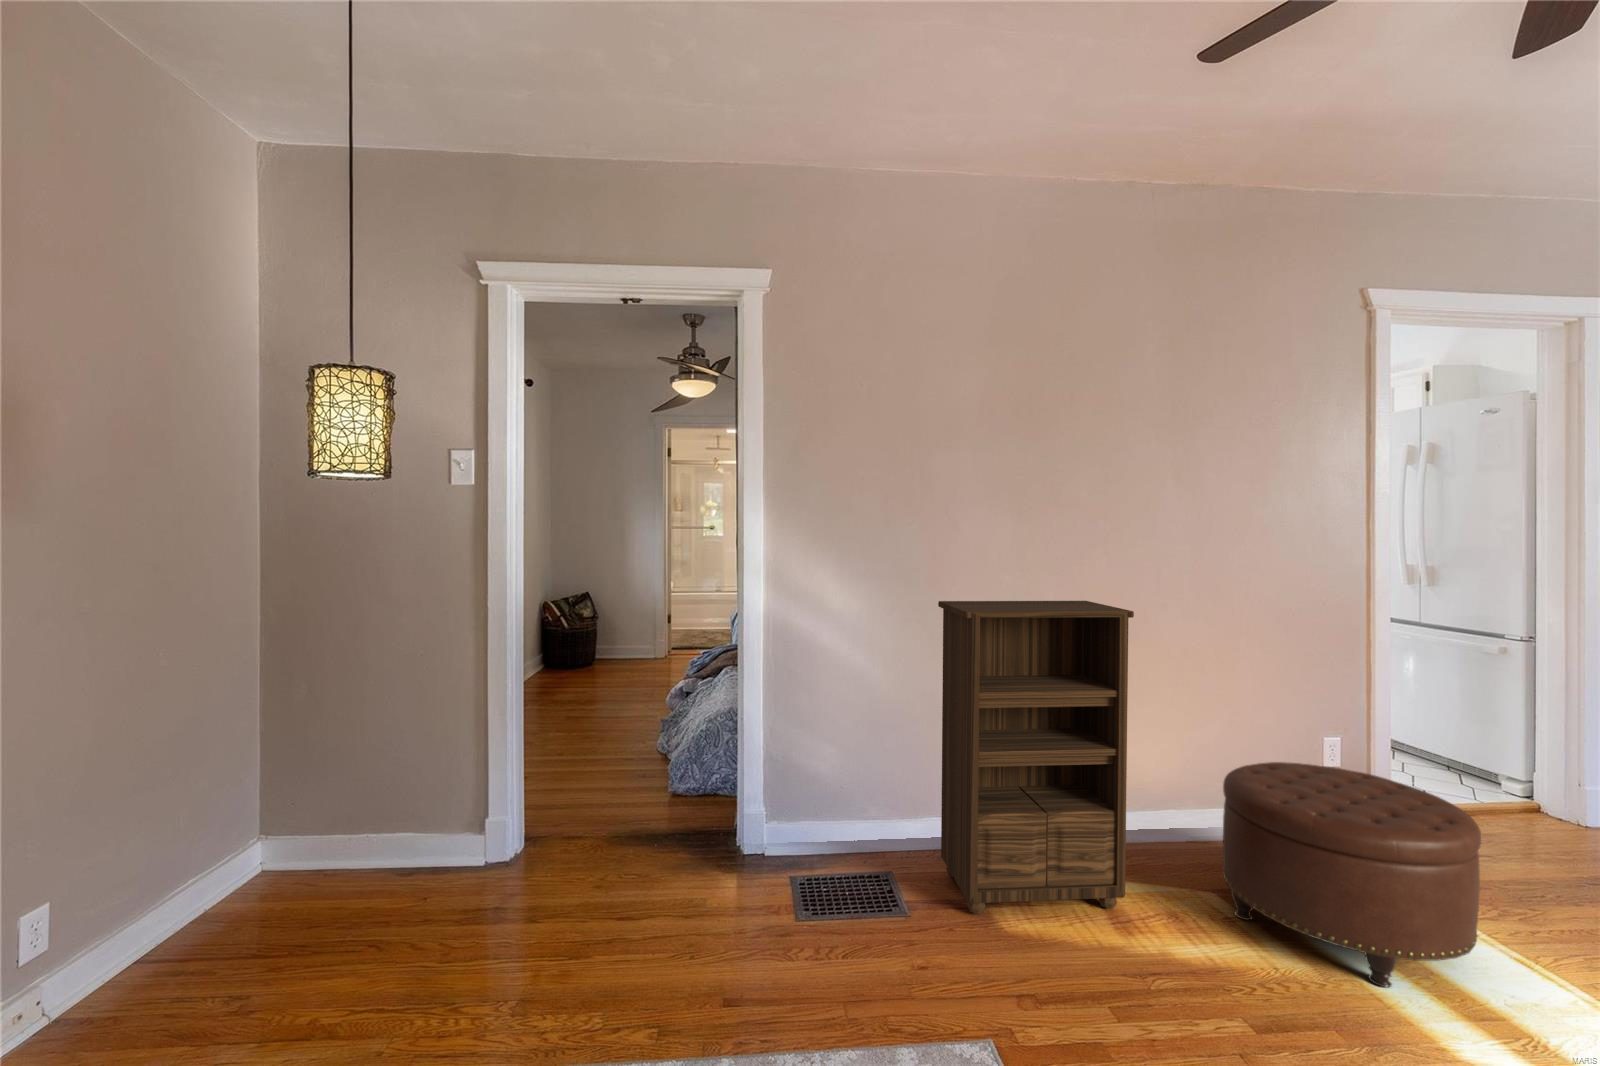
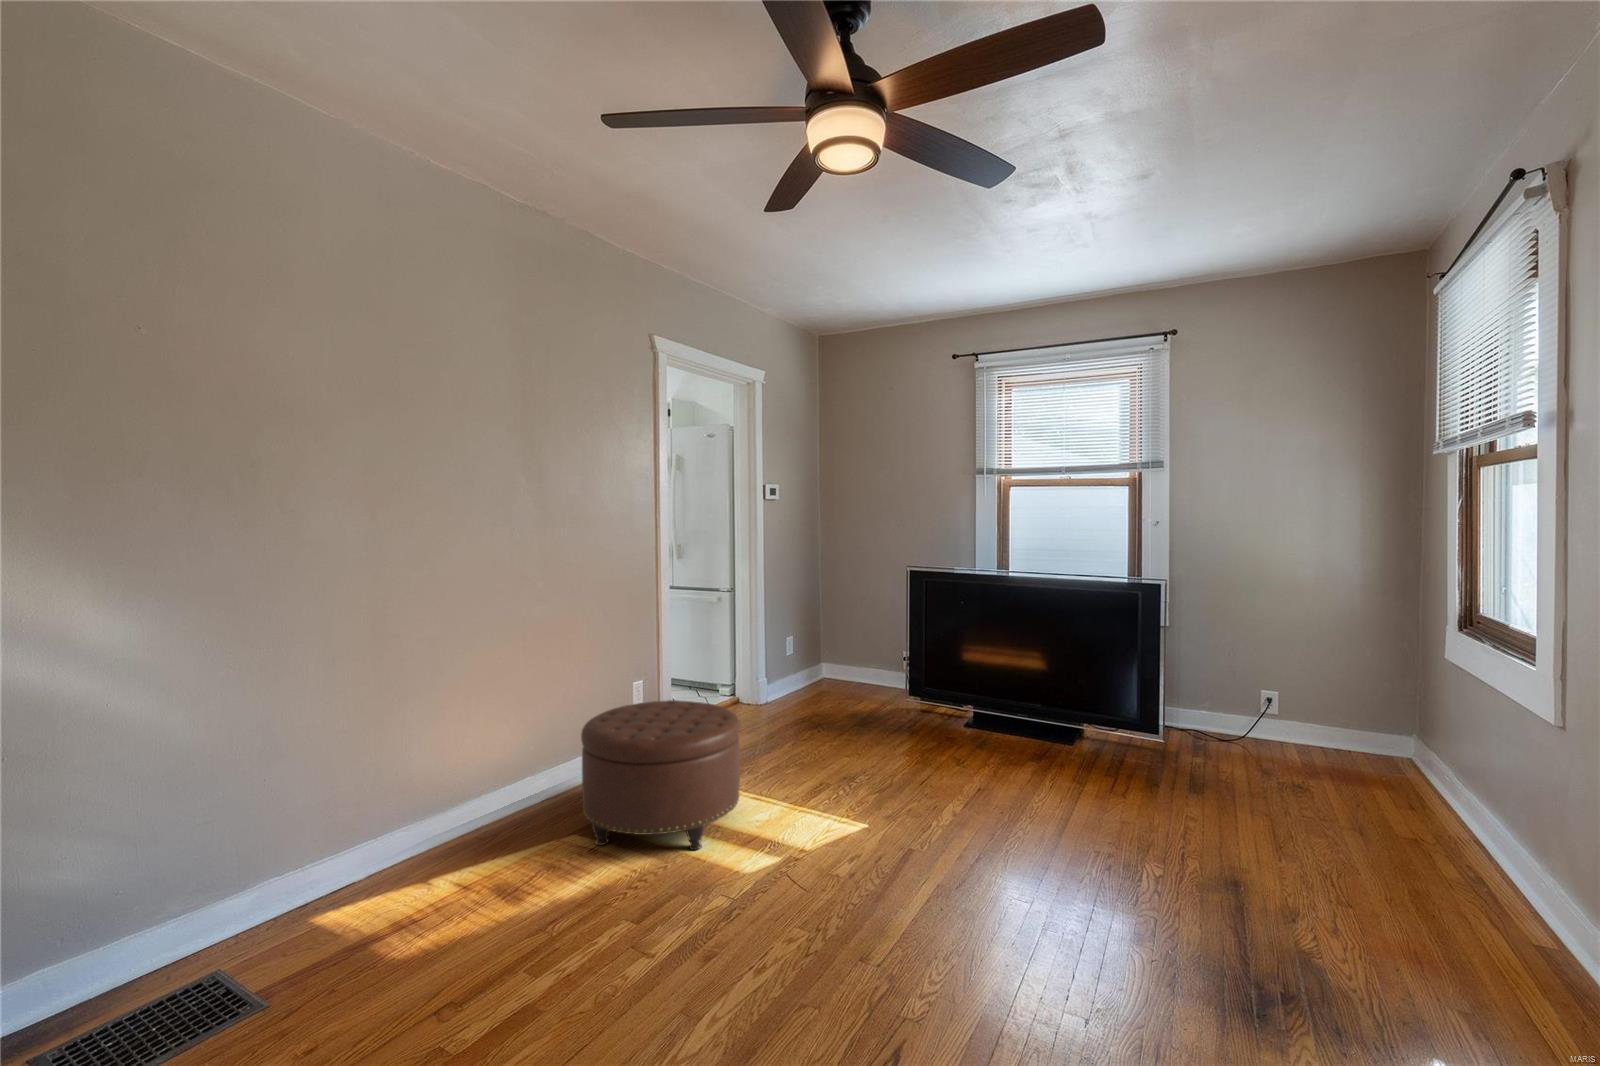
bookshelf: present [938,601,1134,915] -> none [278,592,511,961]

